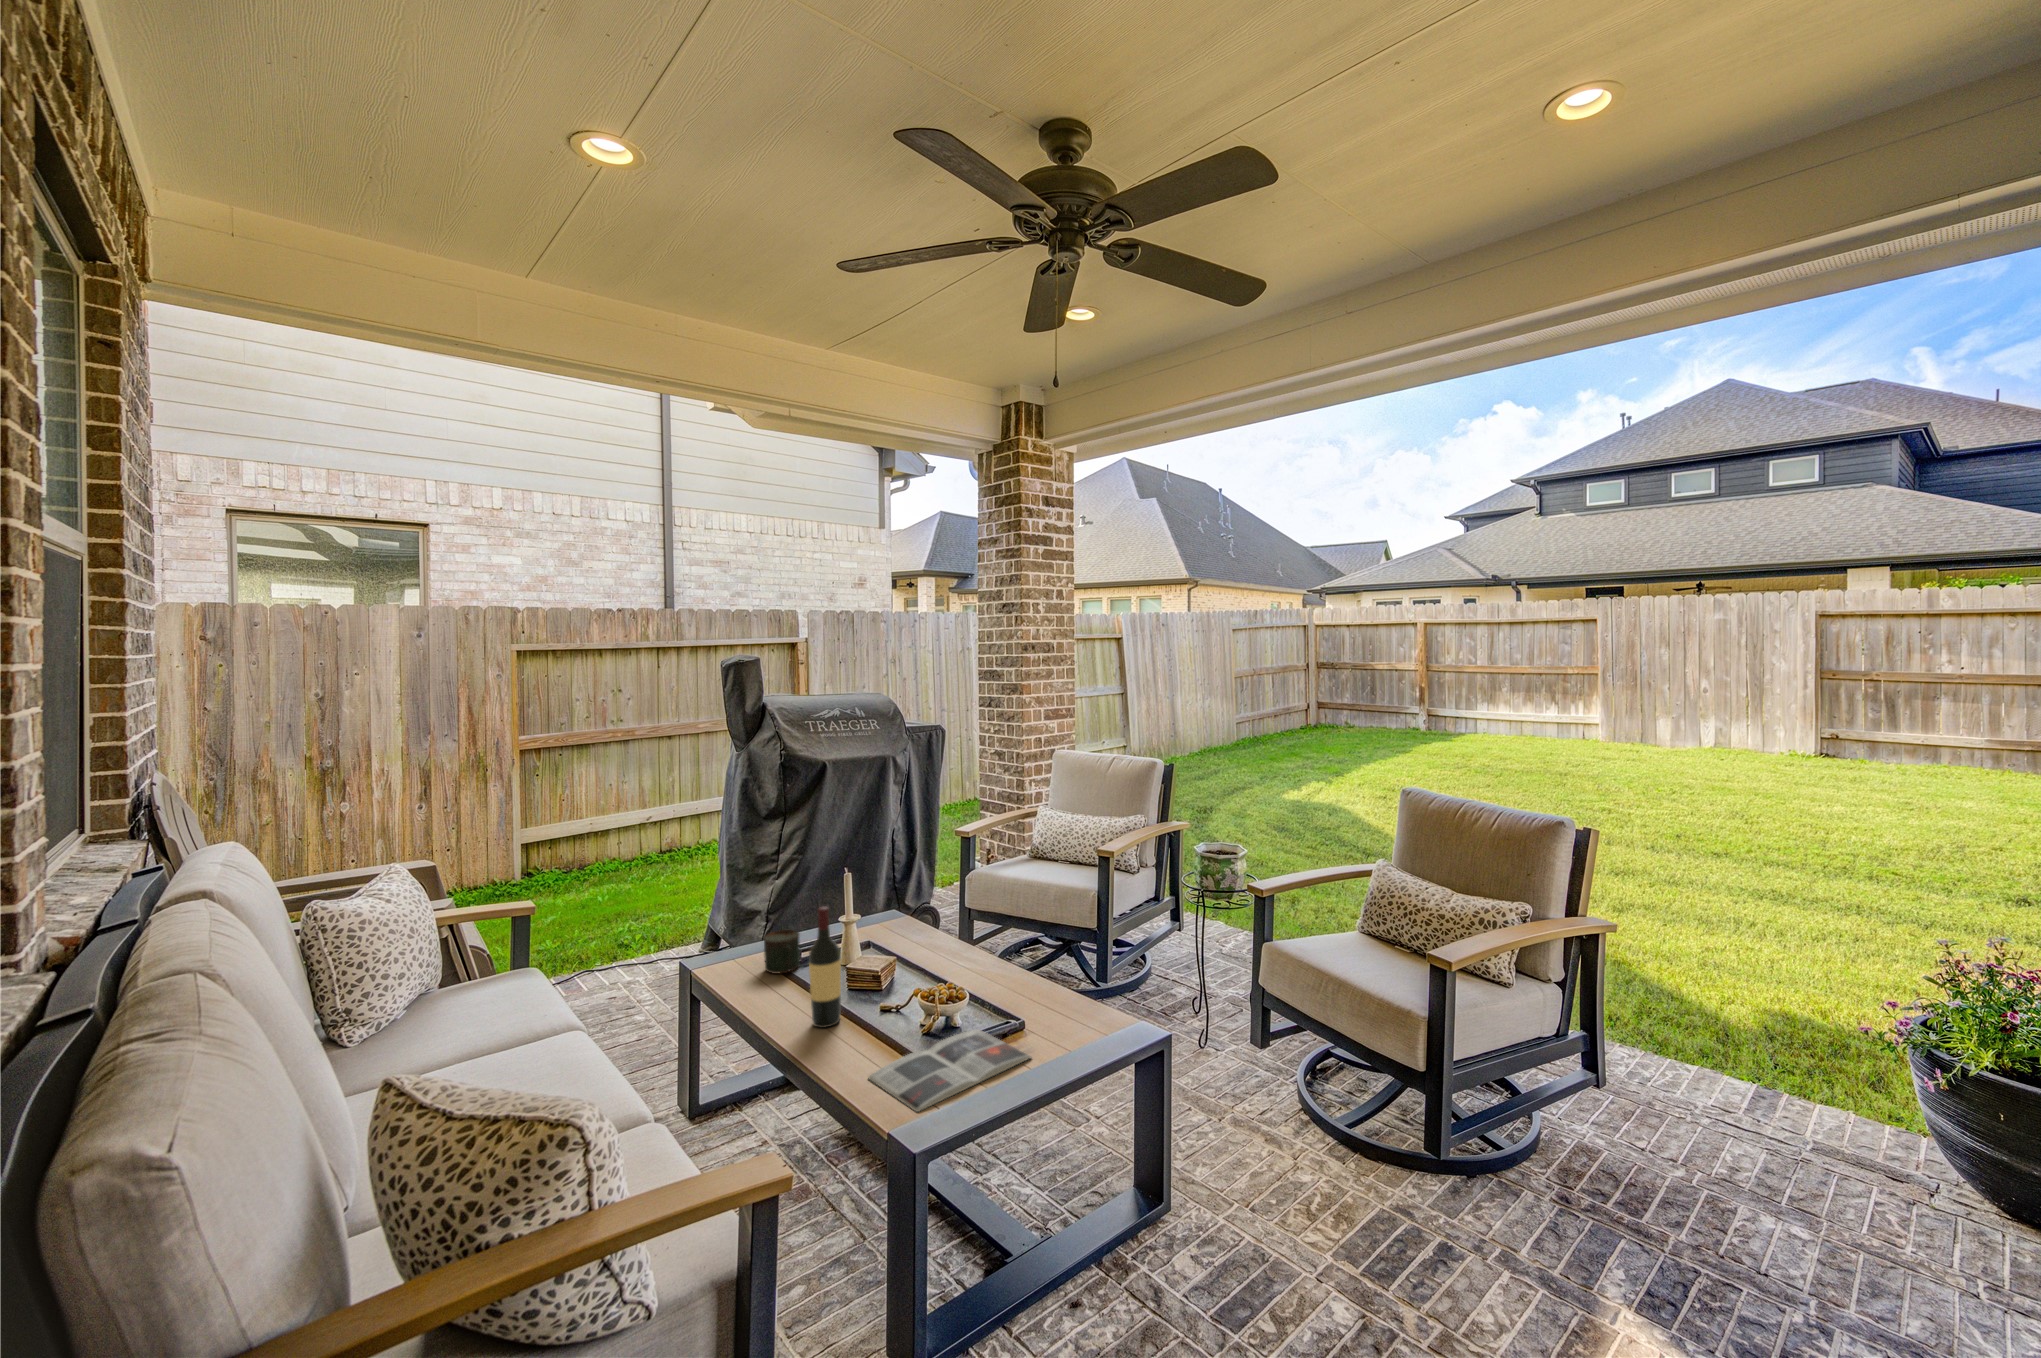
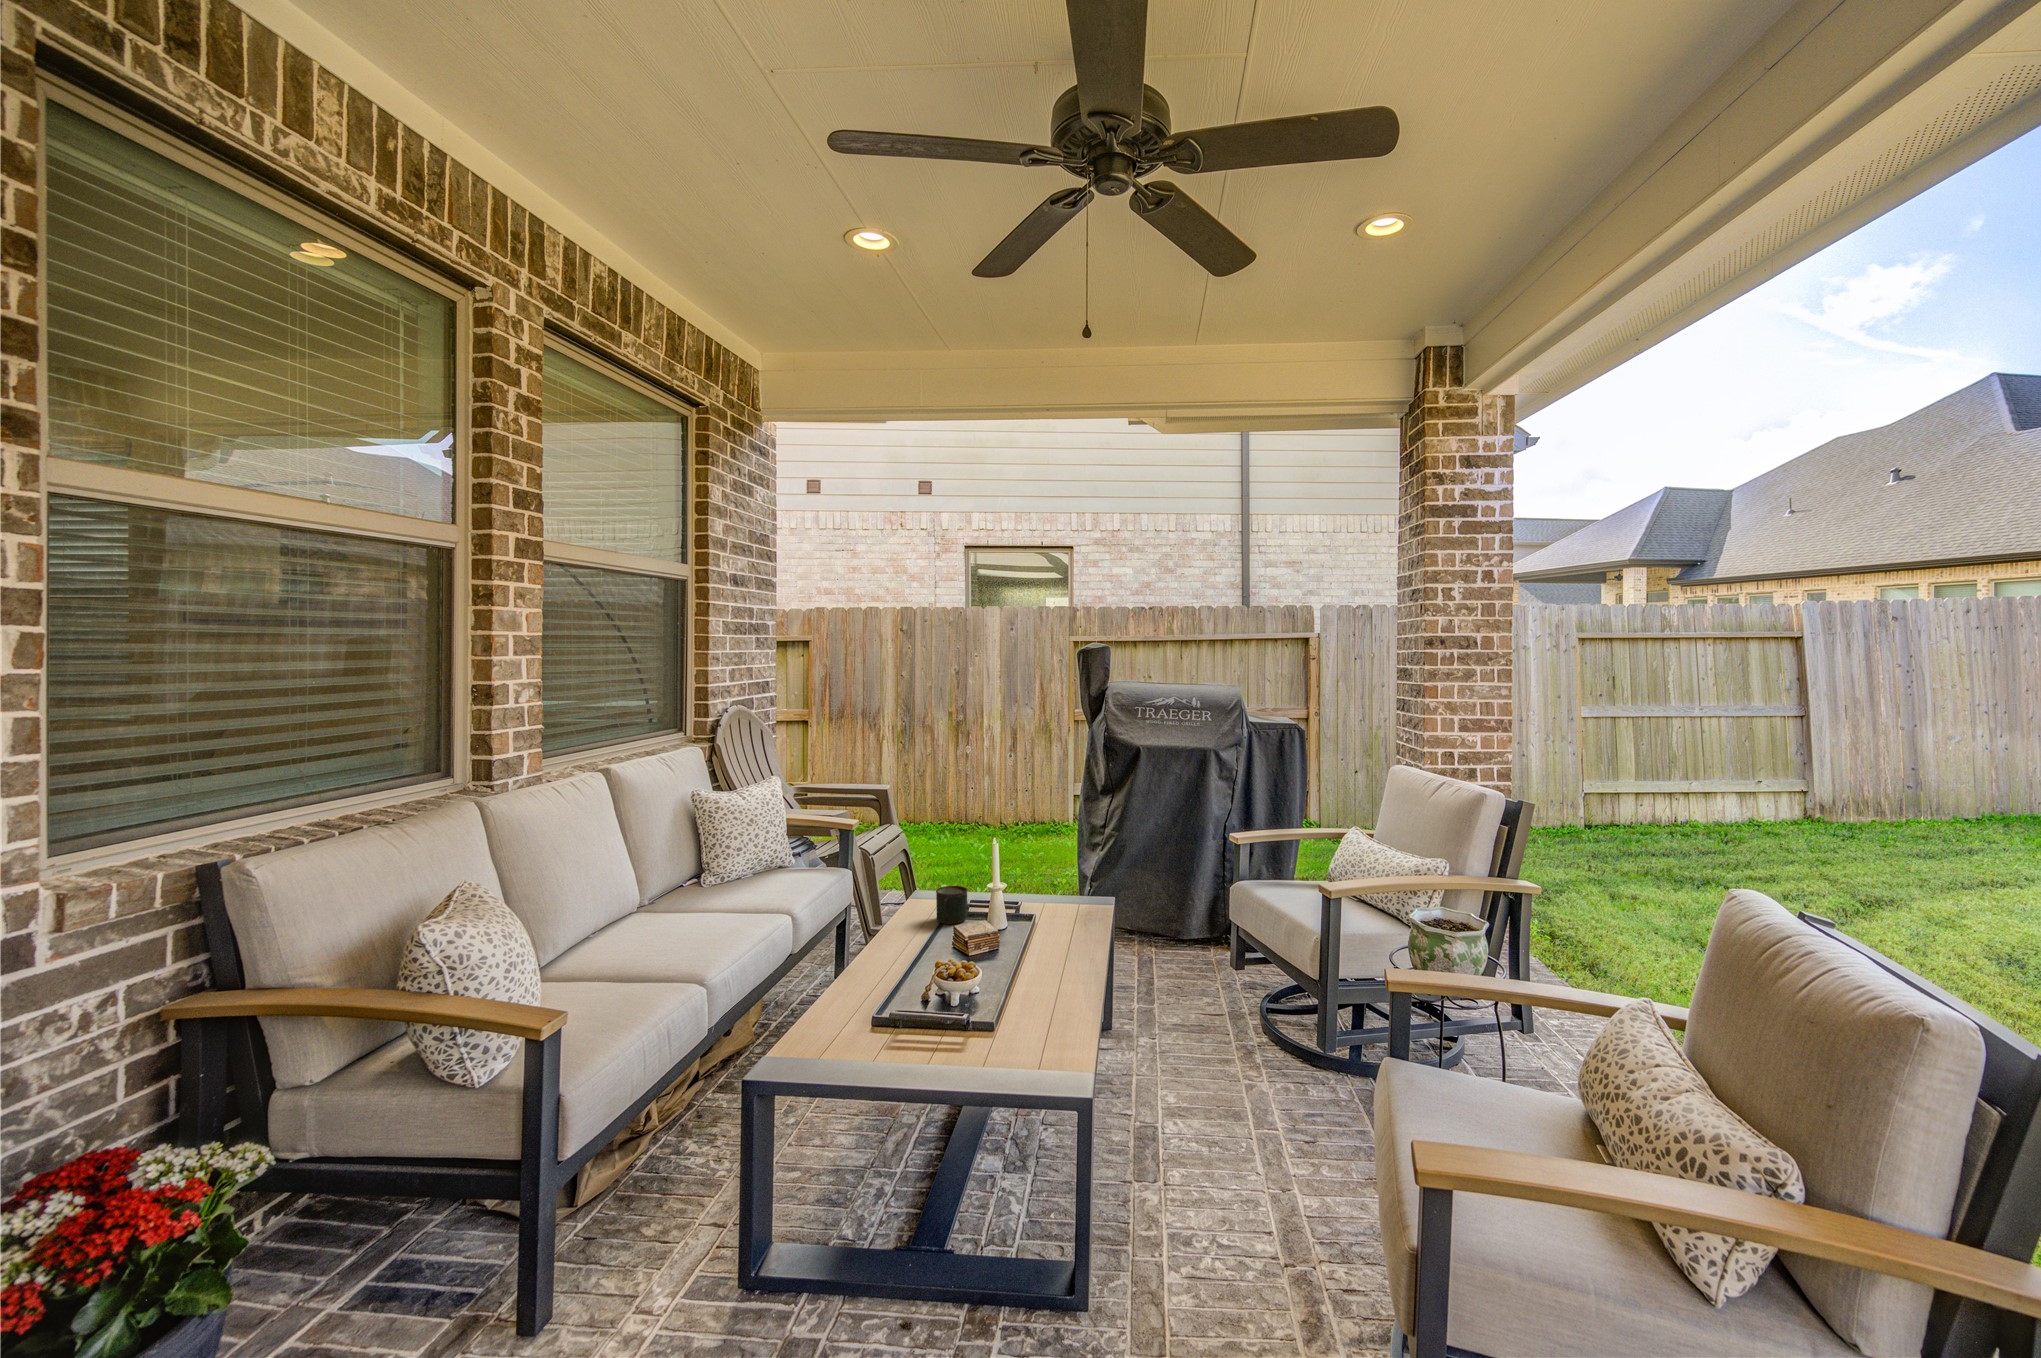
wine bottle: present [809,907,841,1028] -> none [881,863,909,973]
magazine: present [868,1029,1031,1112] -> none [808,1014,963,1060]

